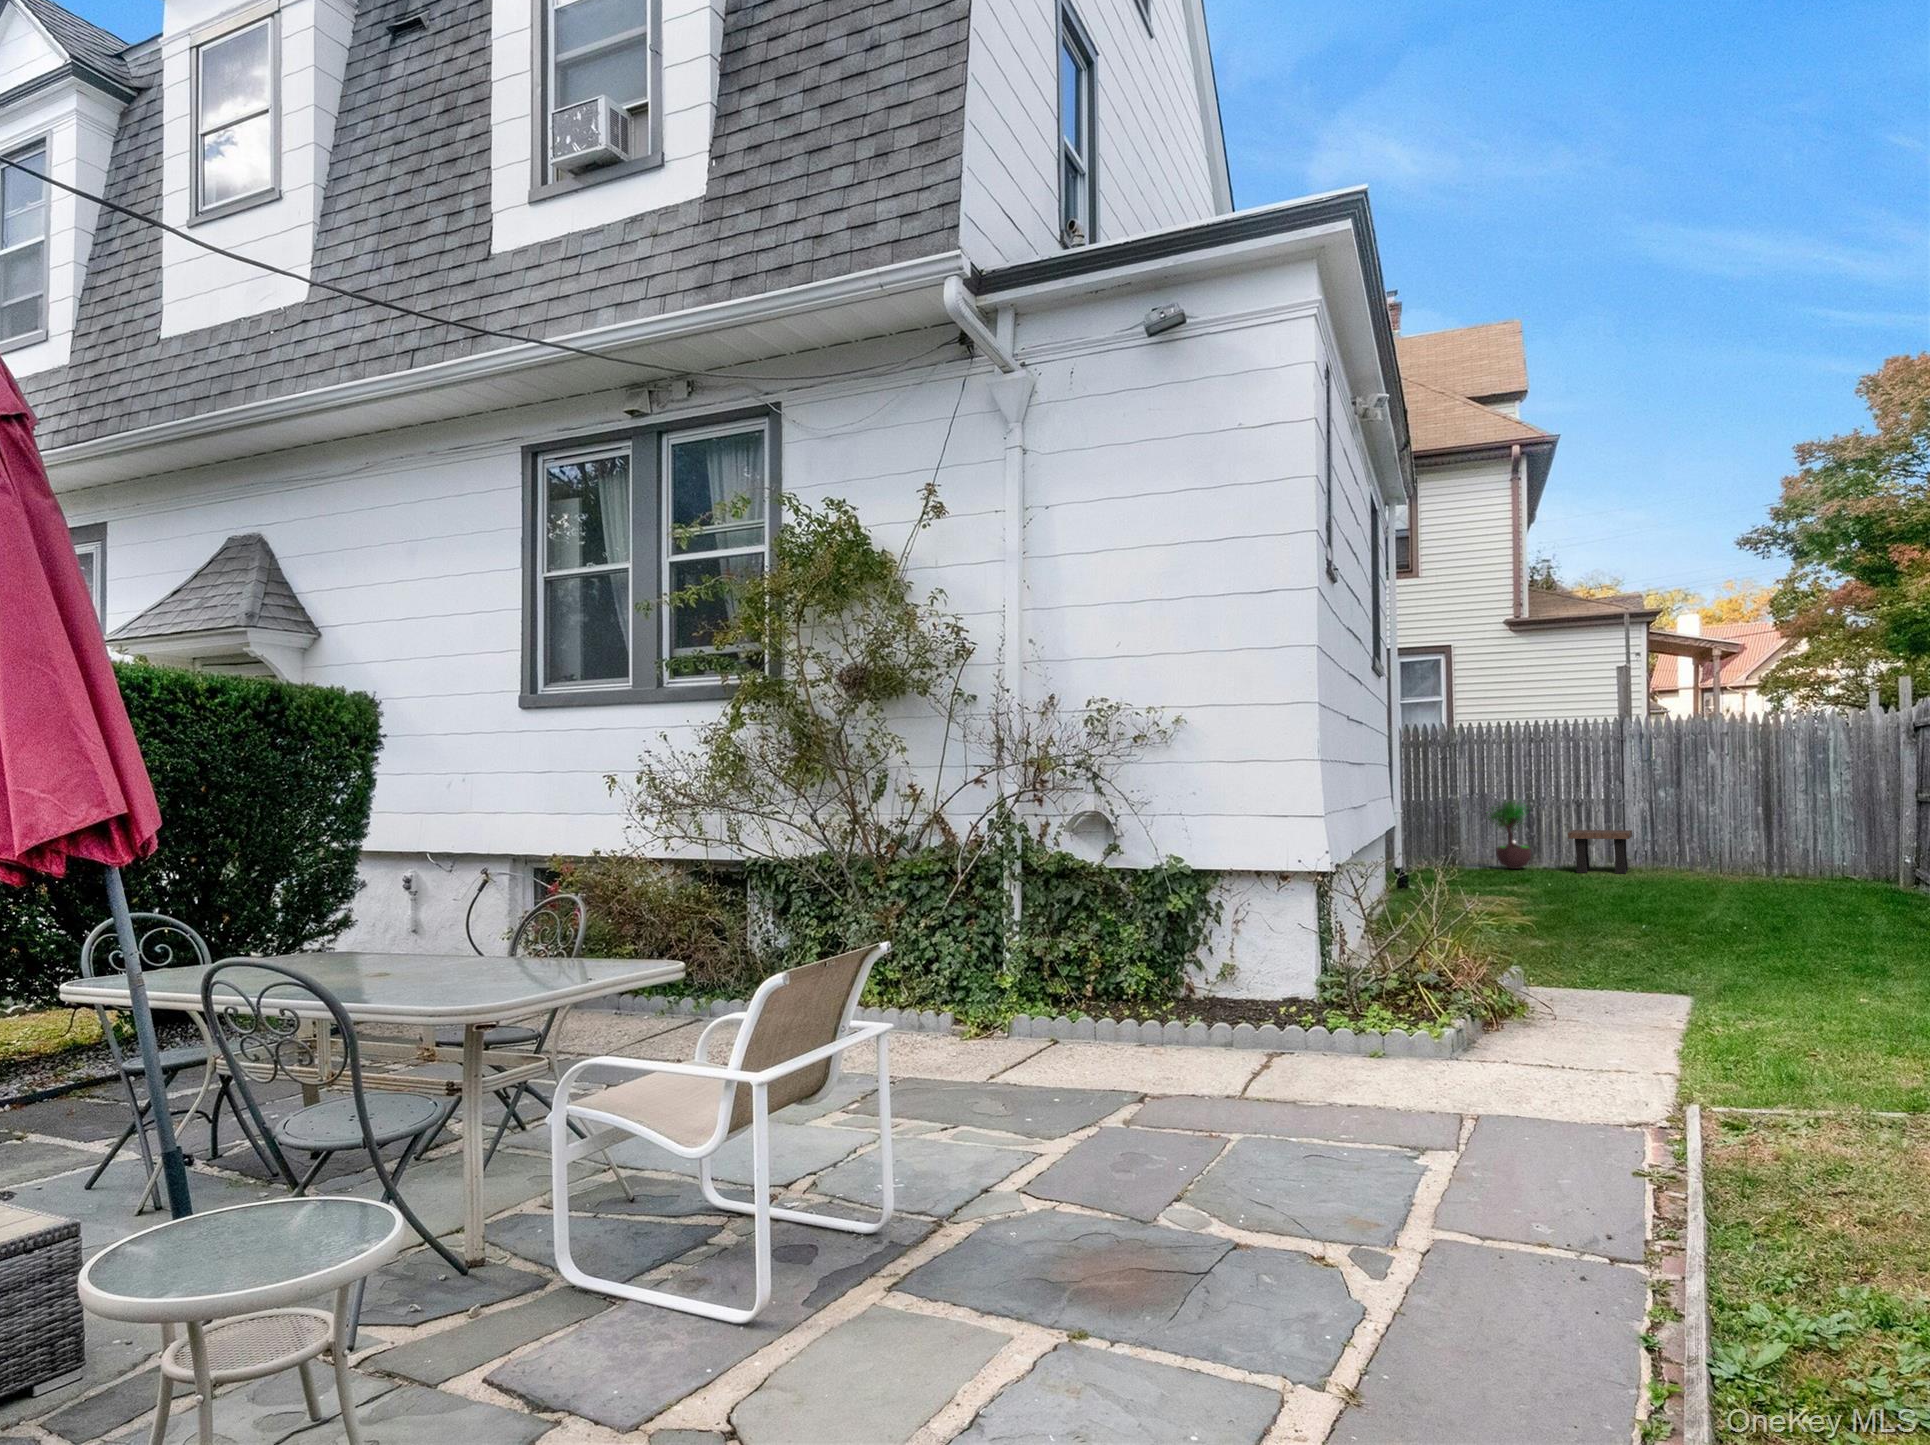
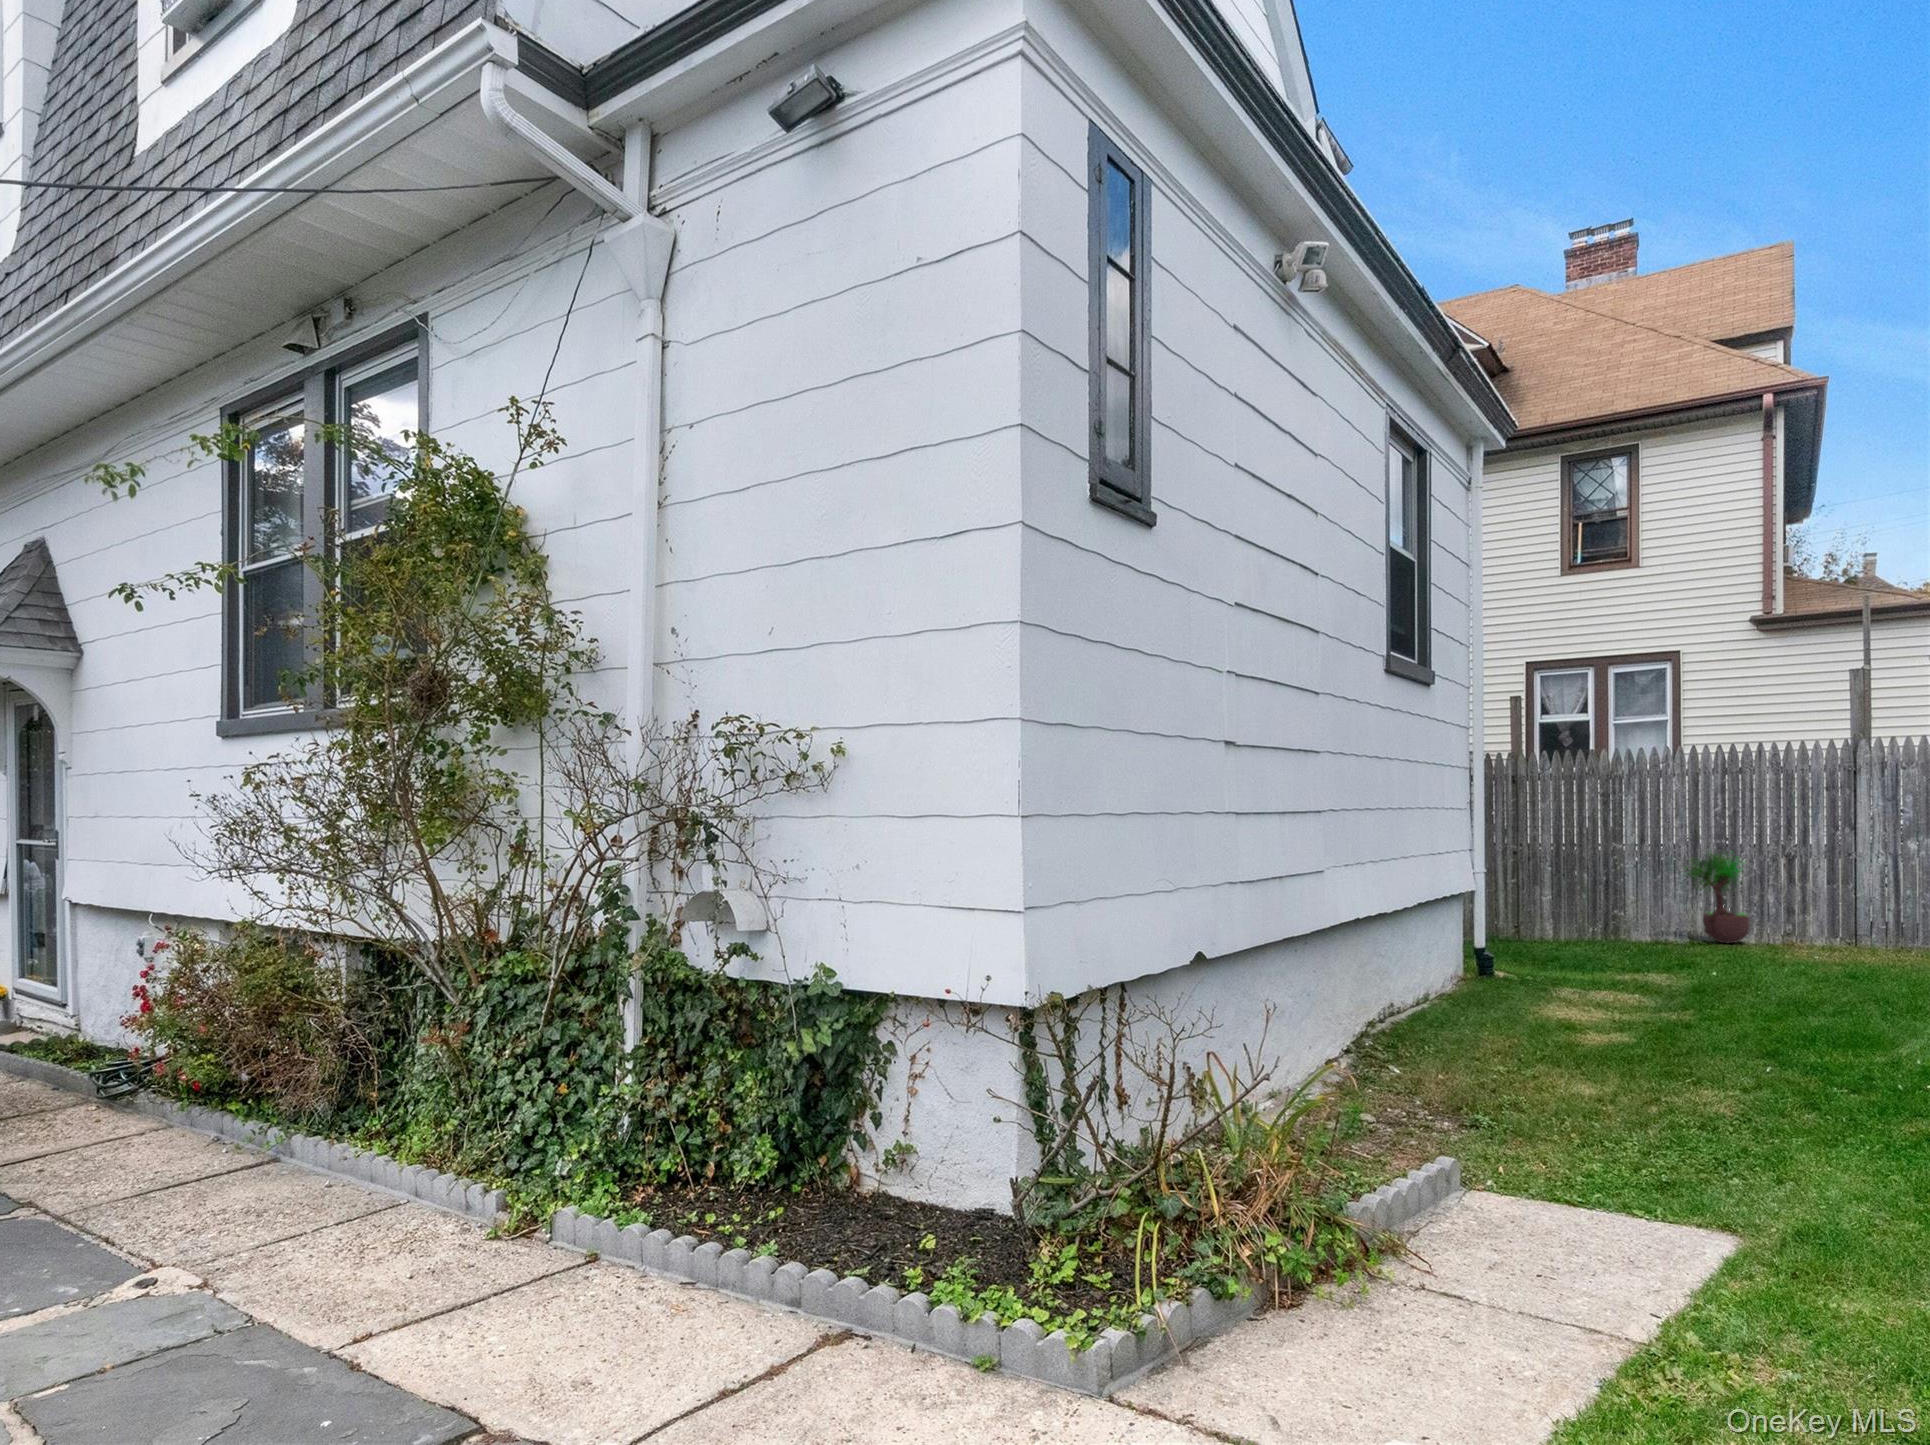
side table: present [1568,830,1632,874] -> none [1798,894,1902,960]

